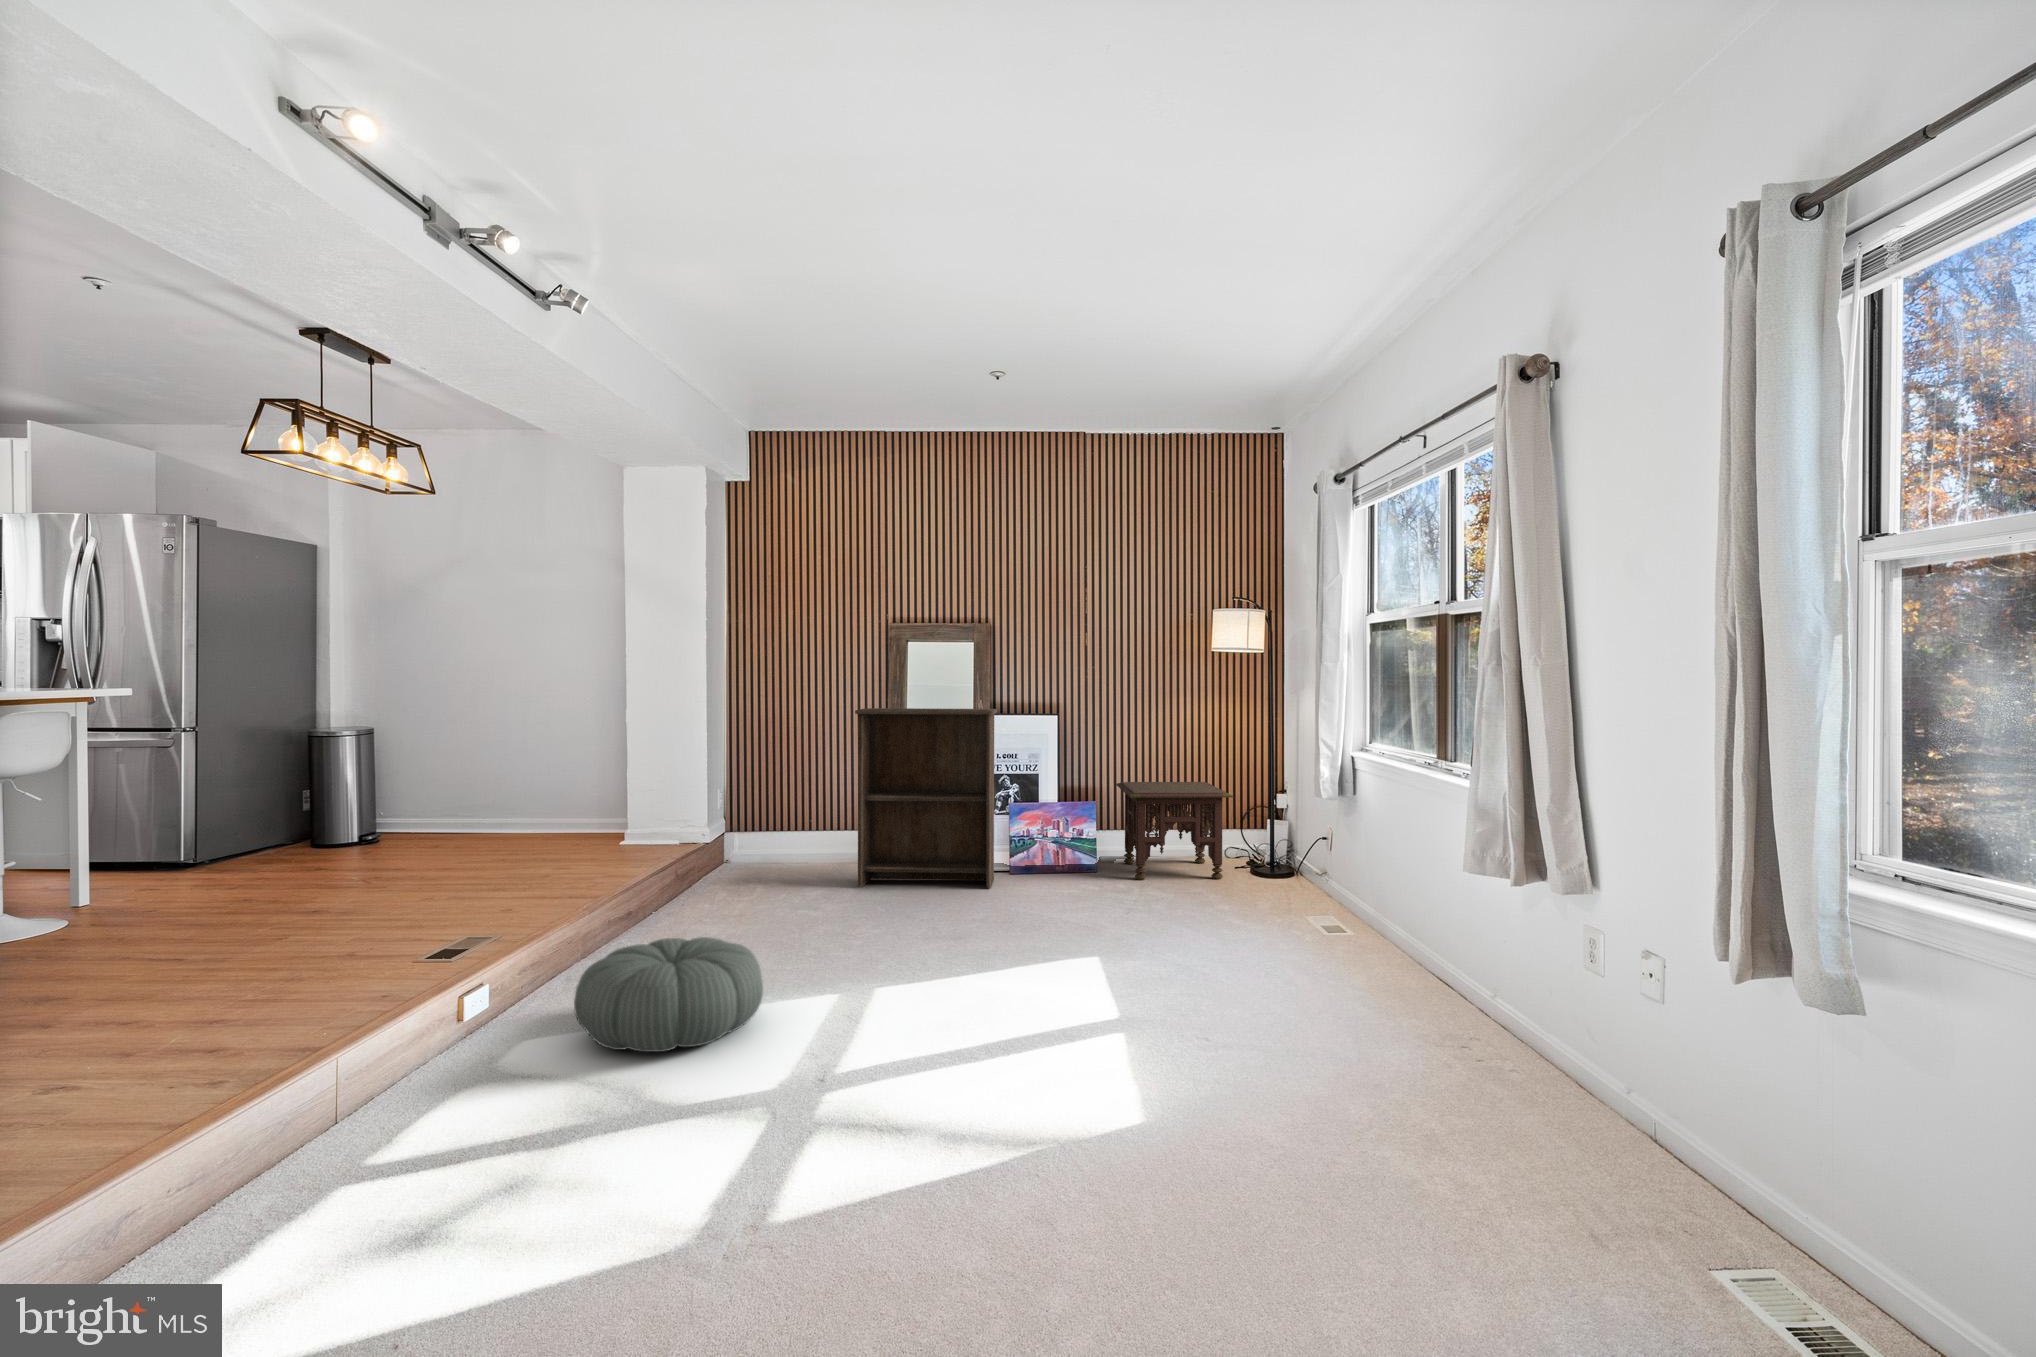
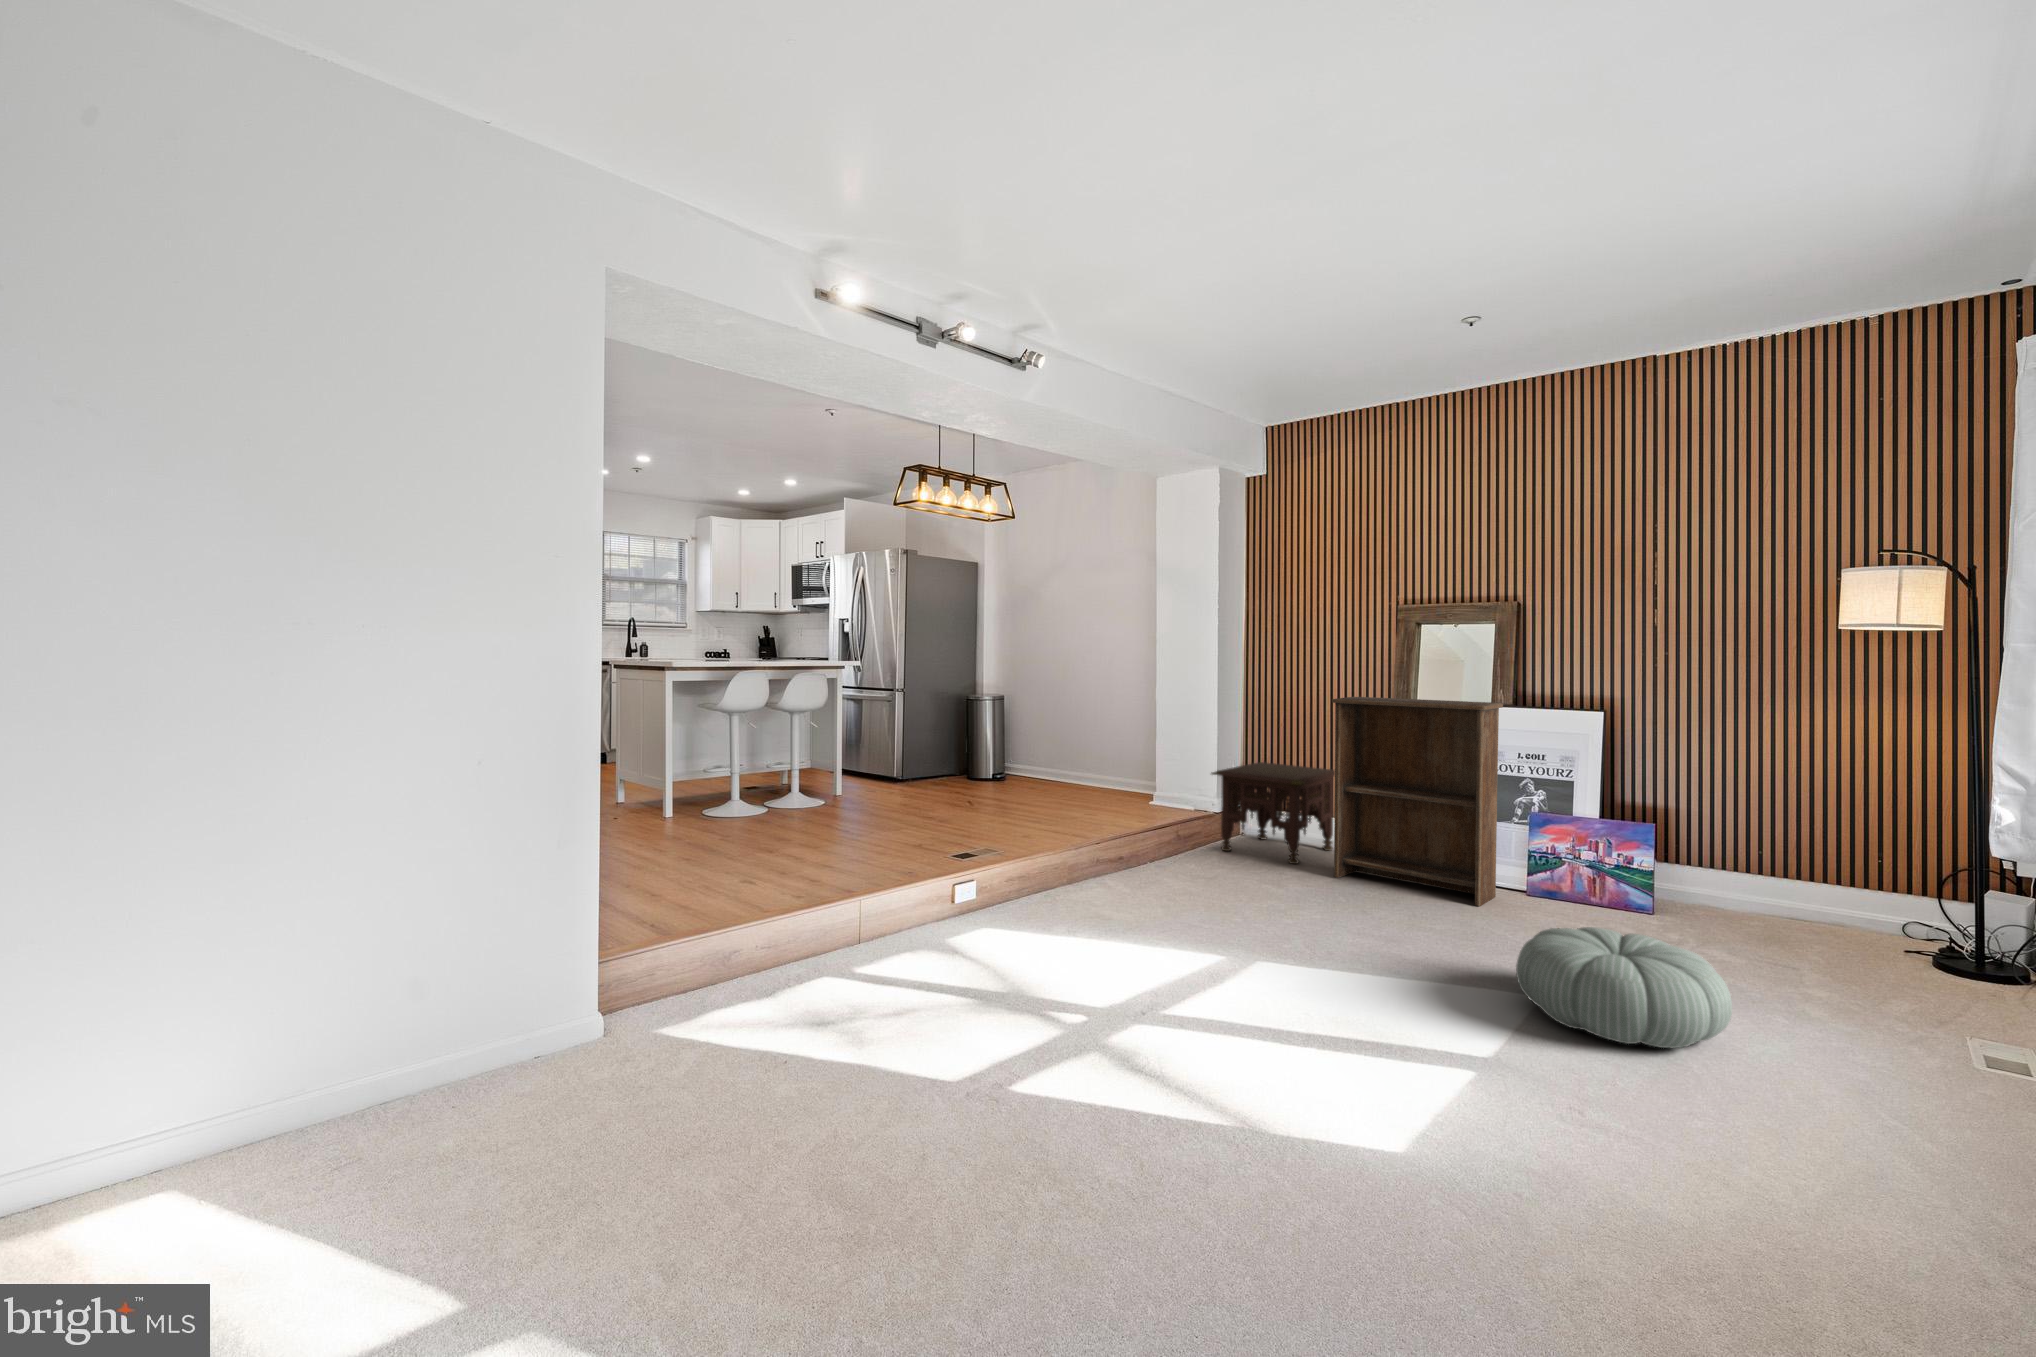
side table: present [1116,782,1233,880] -> present [1212,762,1335,864]
pouf: present [574,937,763,1052] -> present [1516,927,1732,1048]

